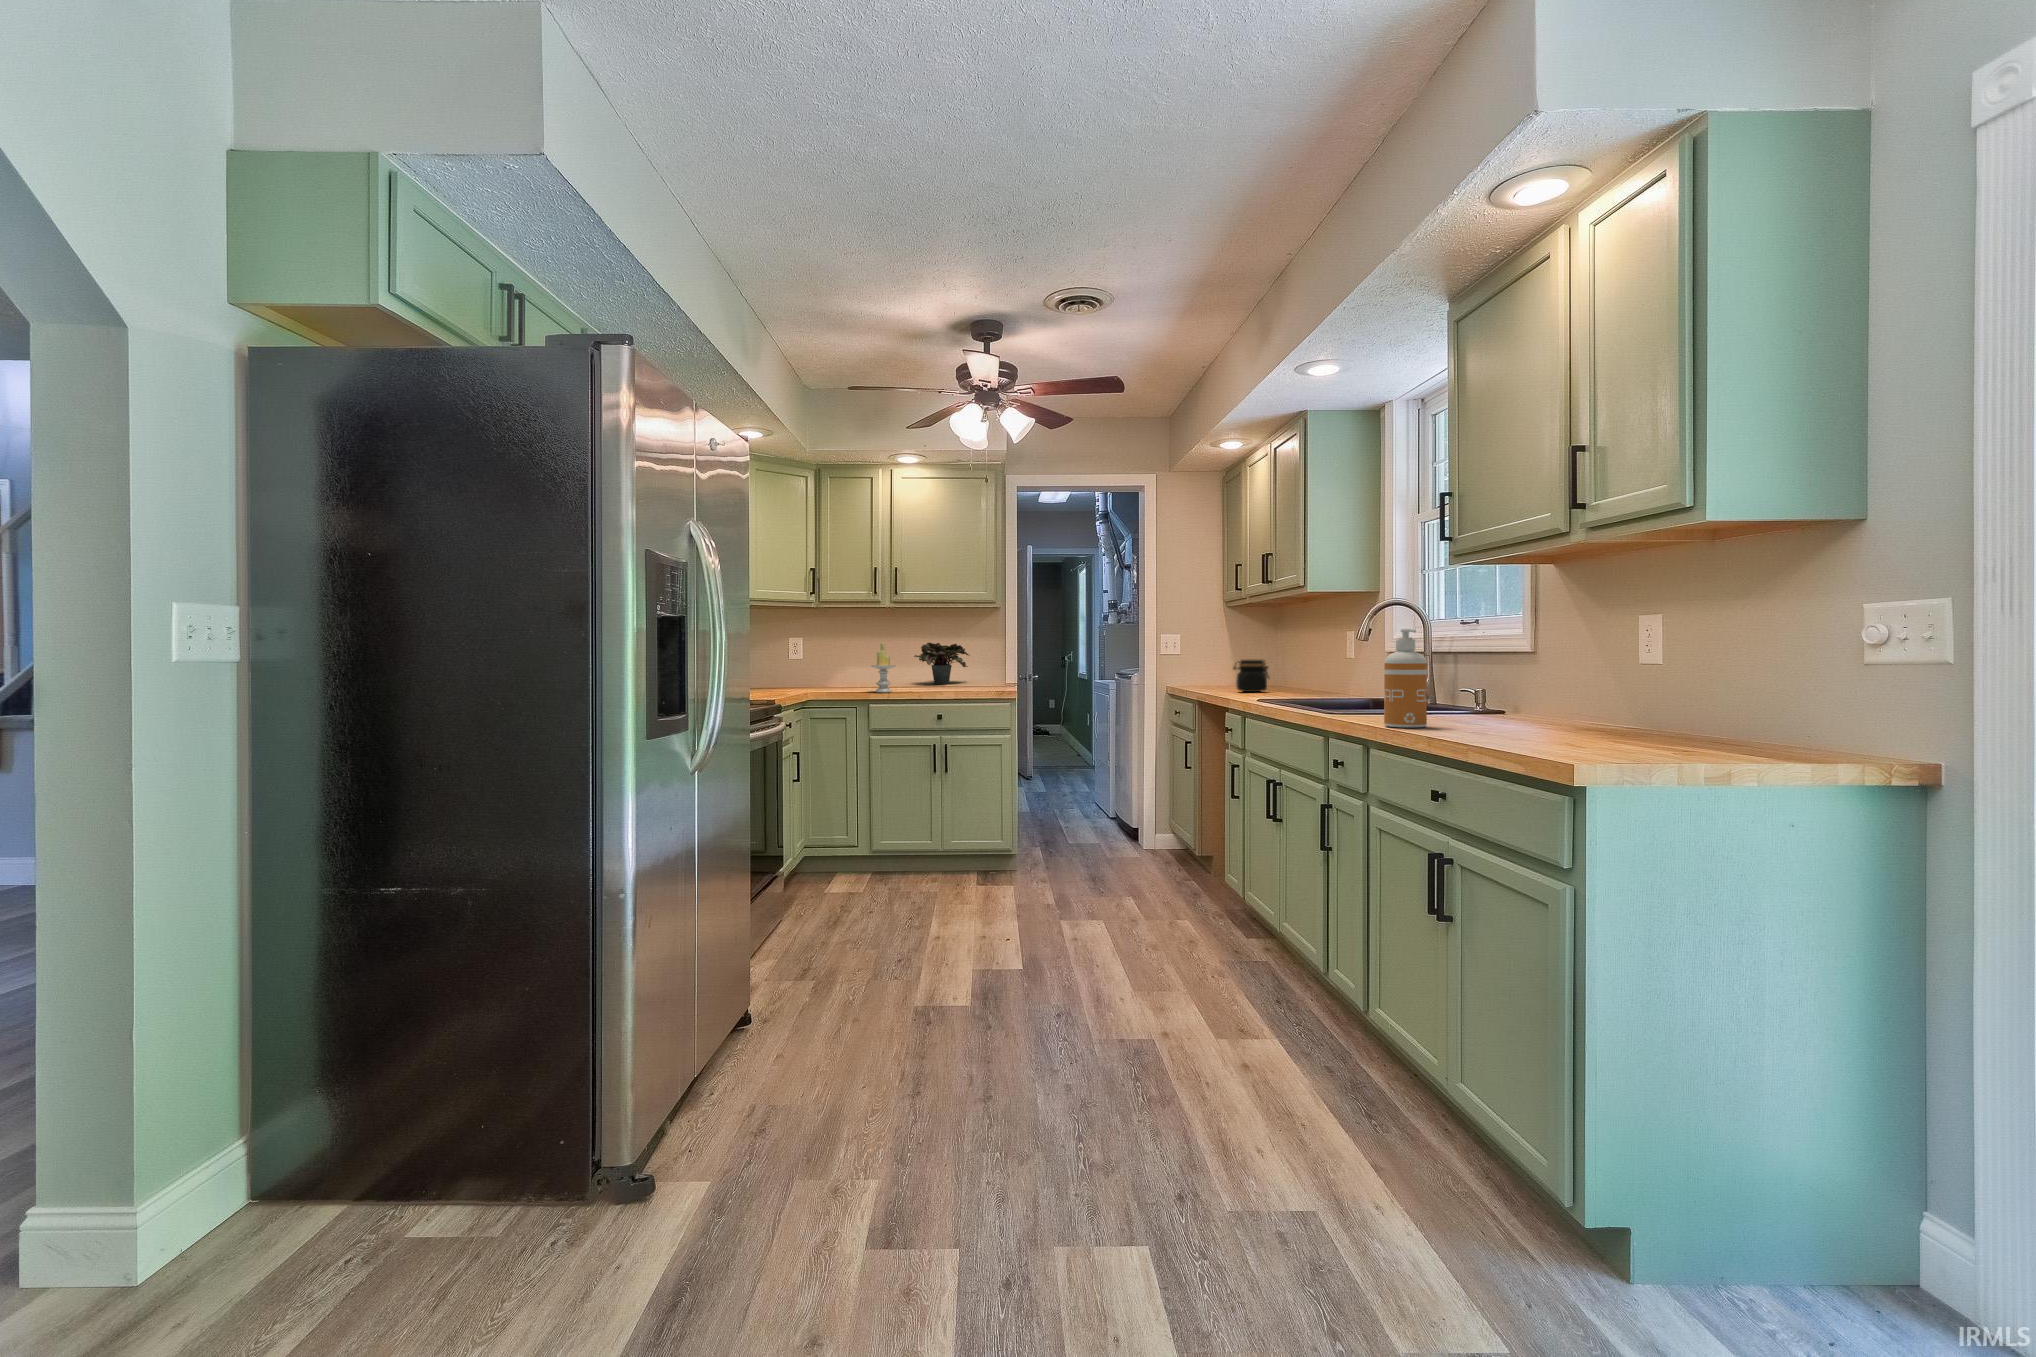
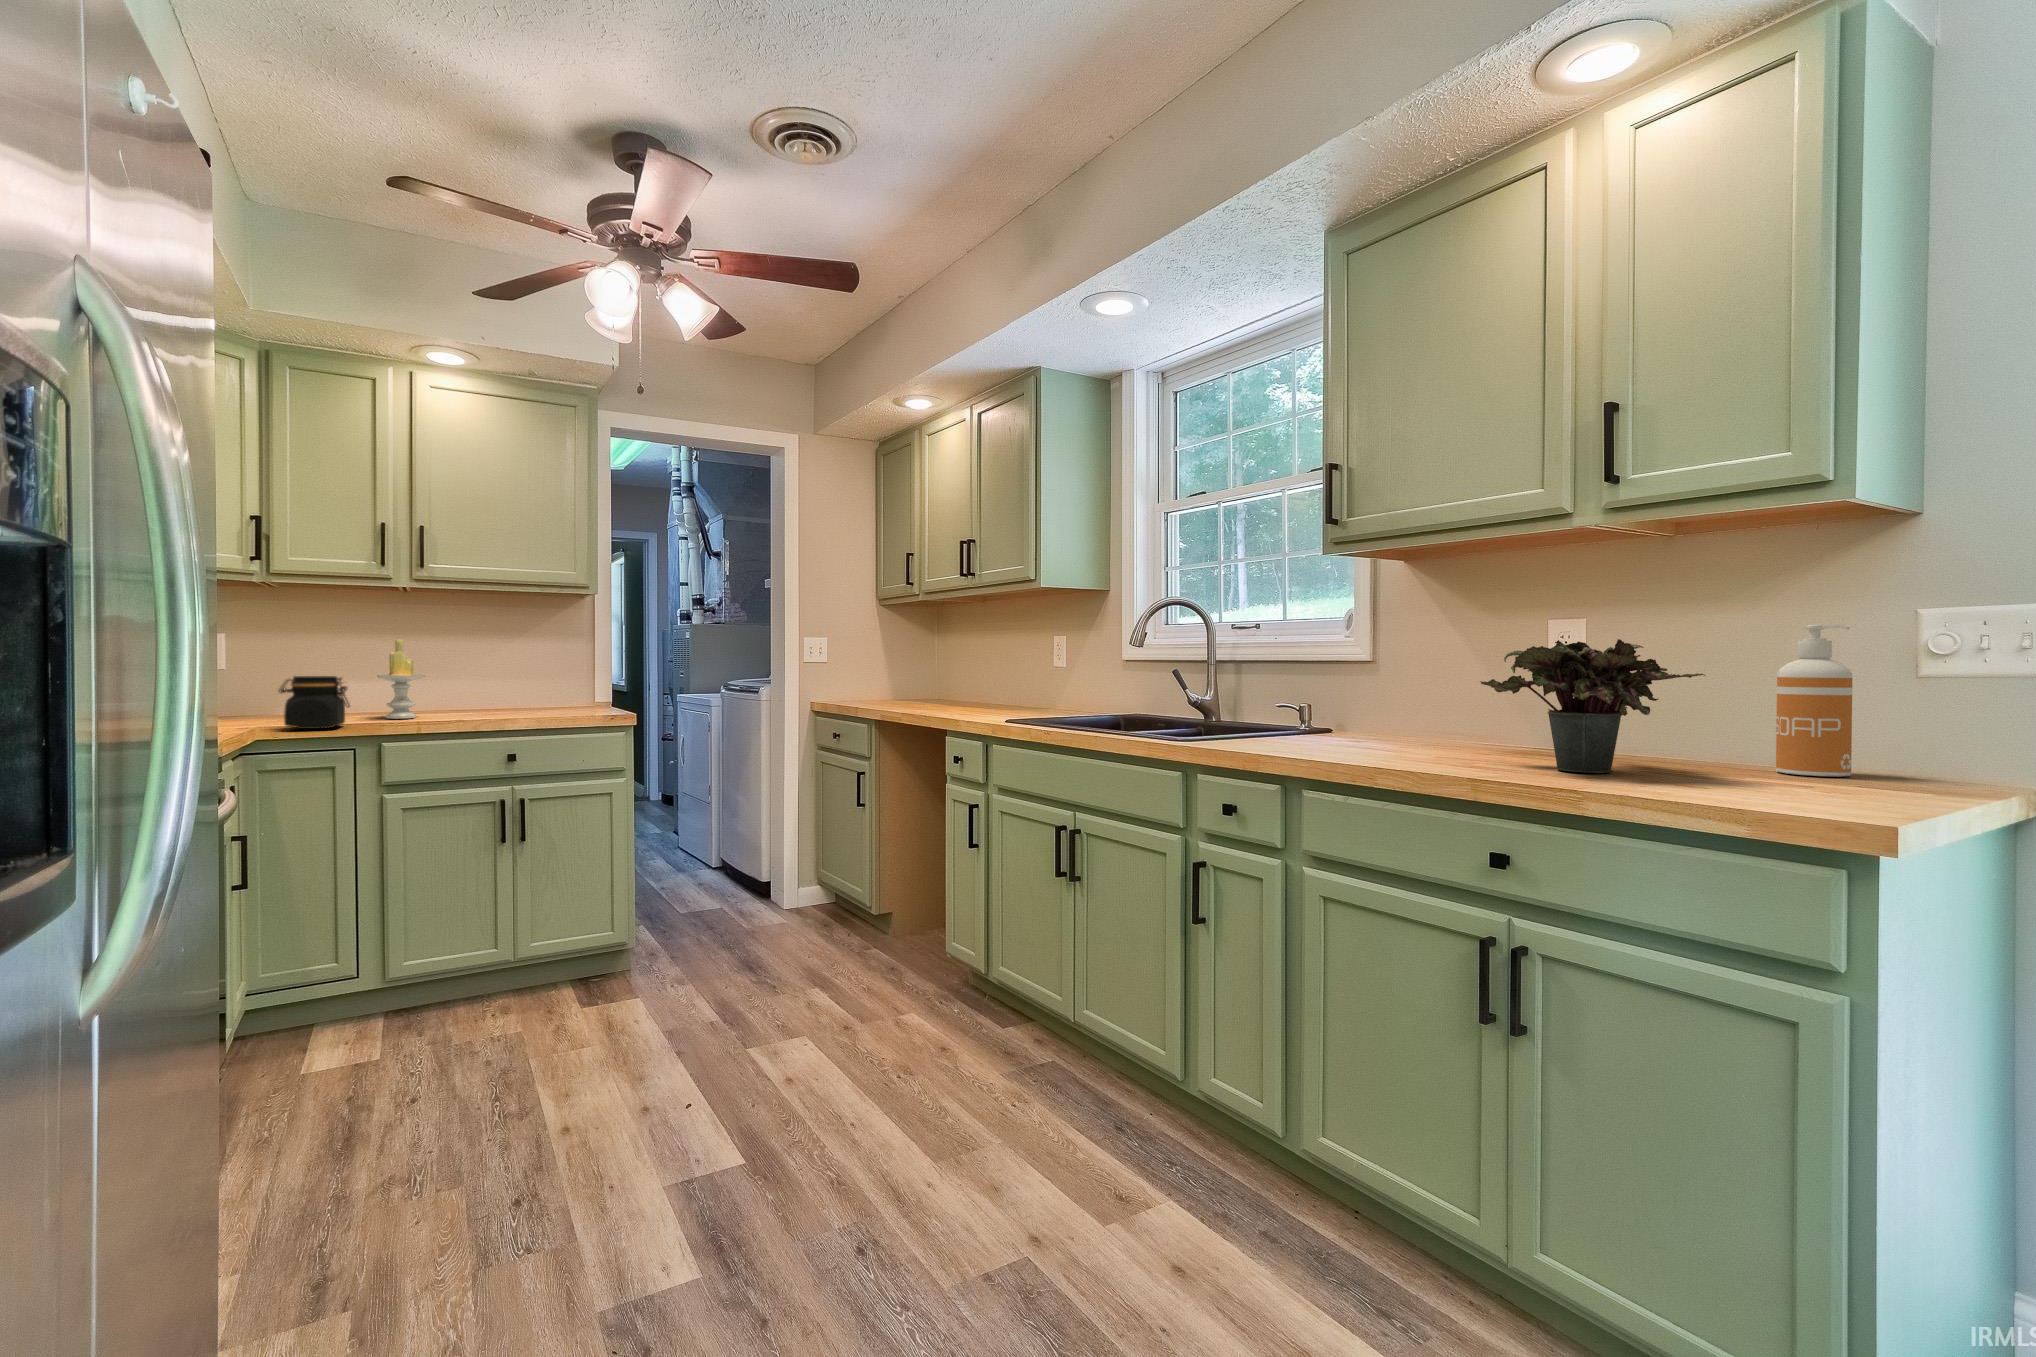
soap dispenser: present [1384,629,1427,728] -> present [1776,625,1852,777]
potted plant: present [914,643,969,684] -> present [1480,639,1706,773]
jar: present [1233,660,1269,692] -> present [279,676,350,729]

